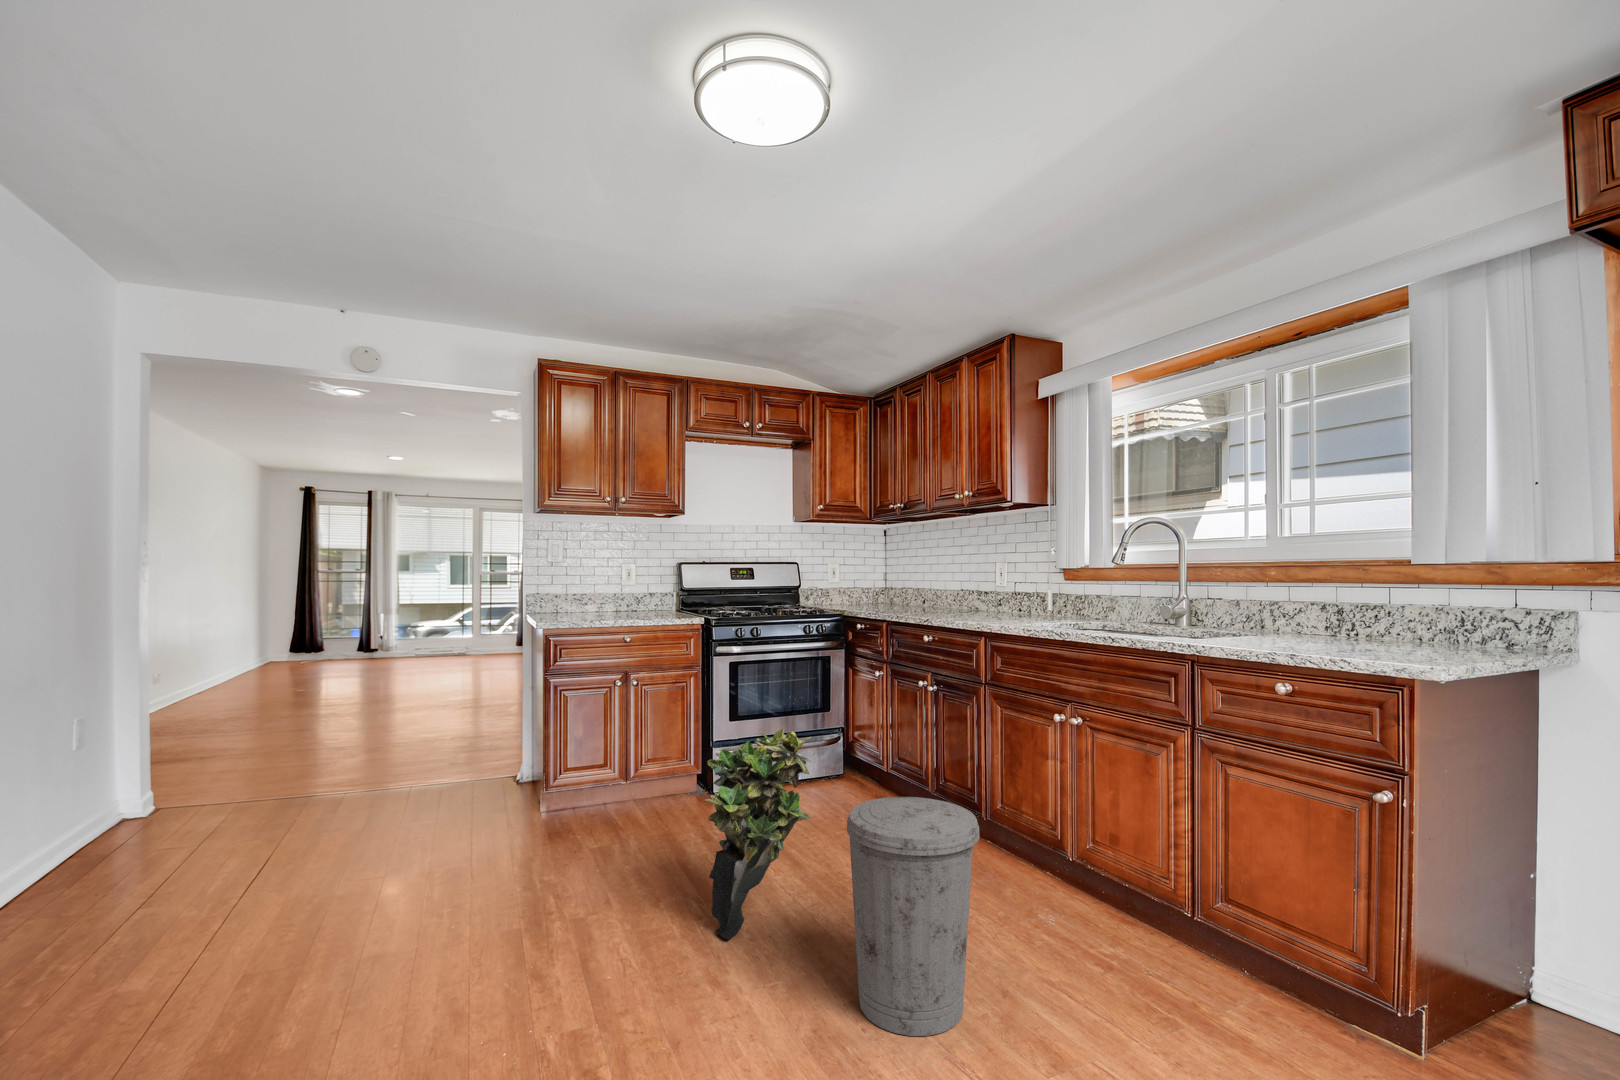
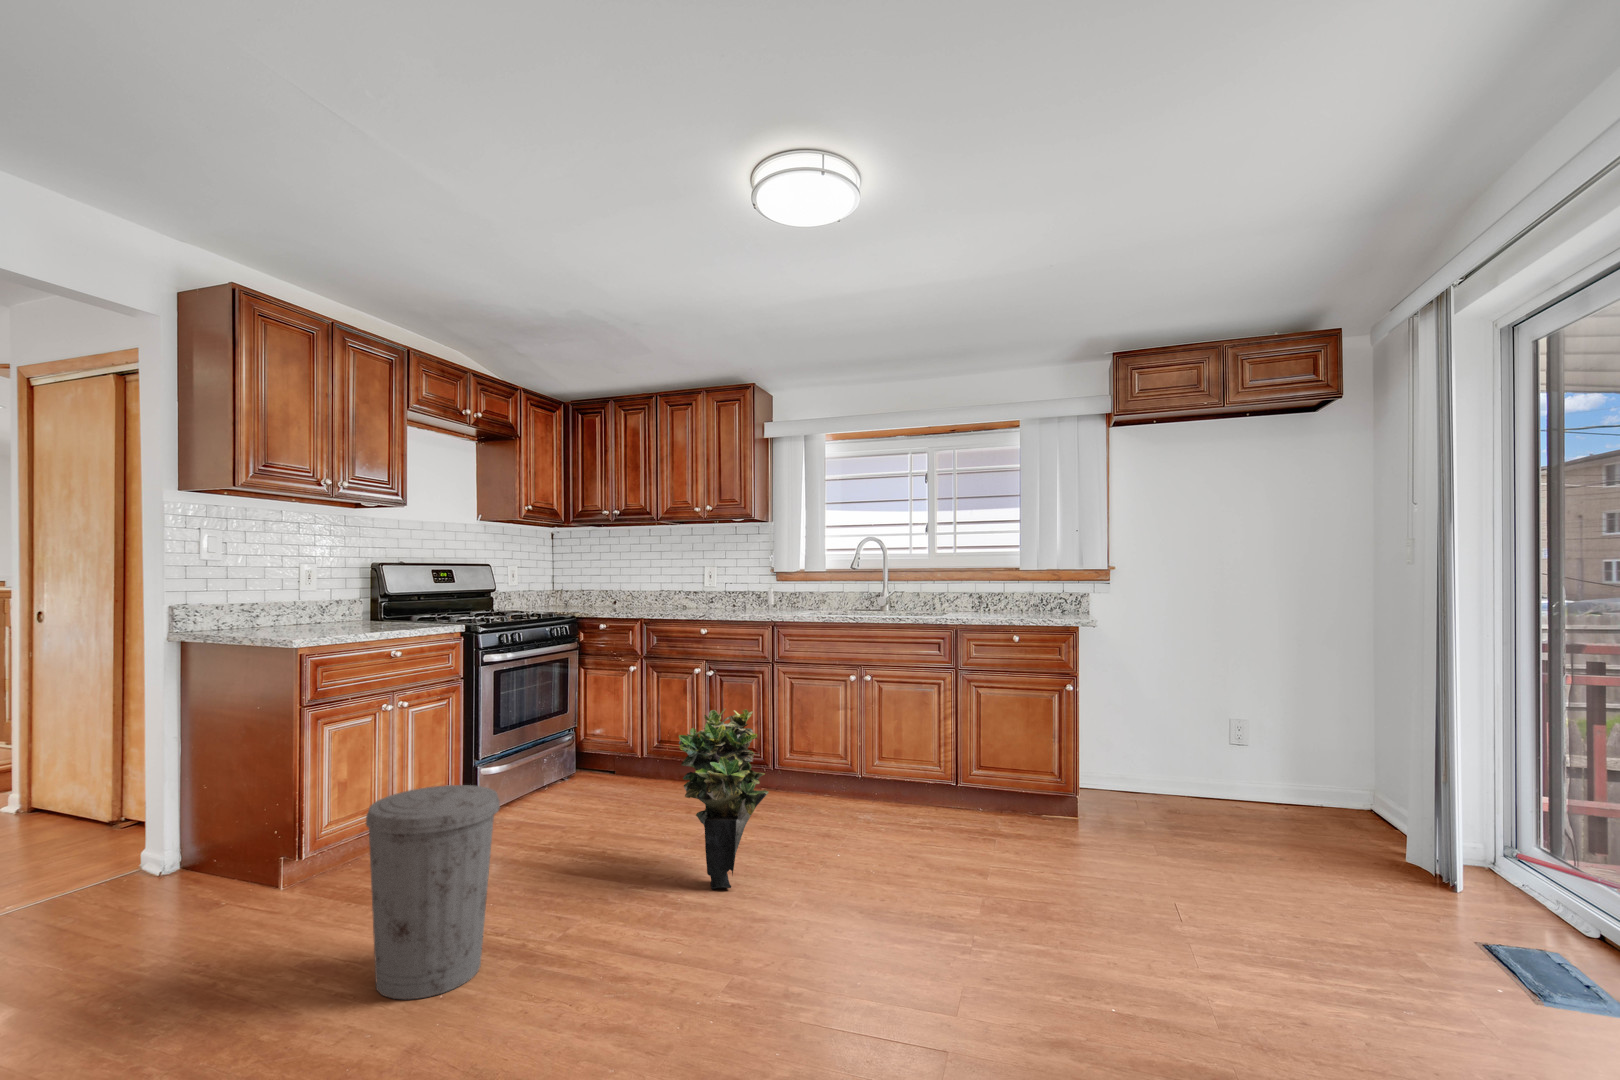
trash can: present [847,797,980,1036] -> present [366,785,500,999]

